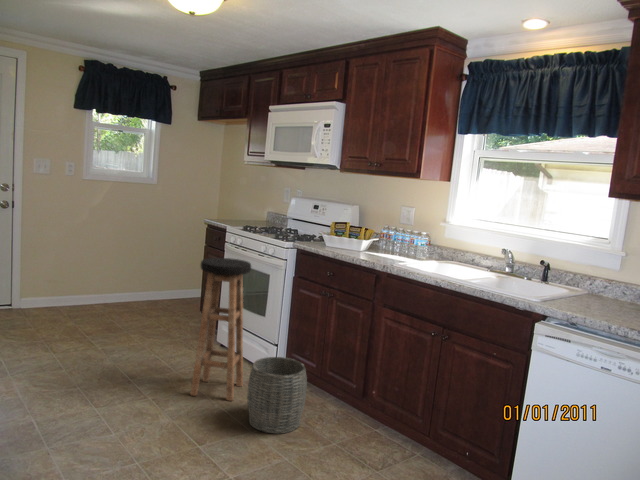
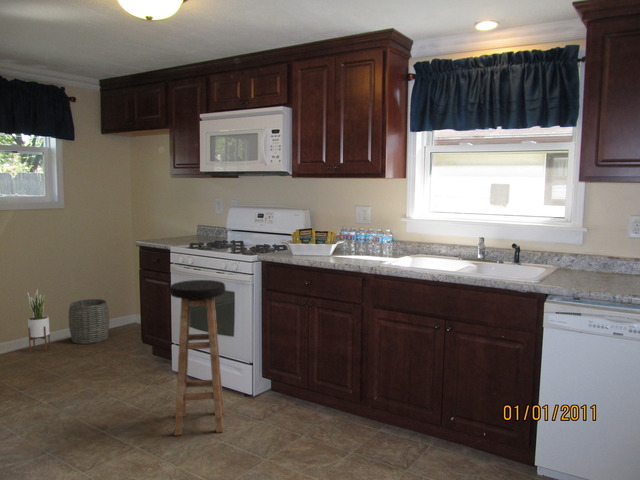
potted plant: none [113,253,131,308] -> present [28,290,50,352]
woven basket: present [247,357,307,434] -> present [69,299,110,344]

